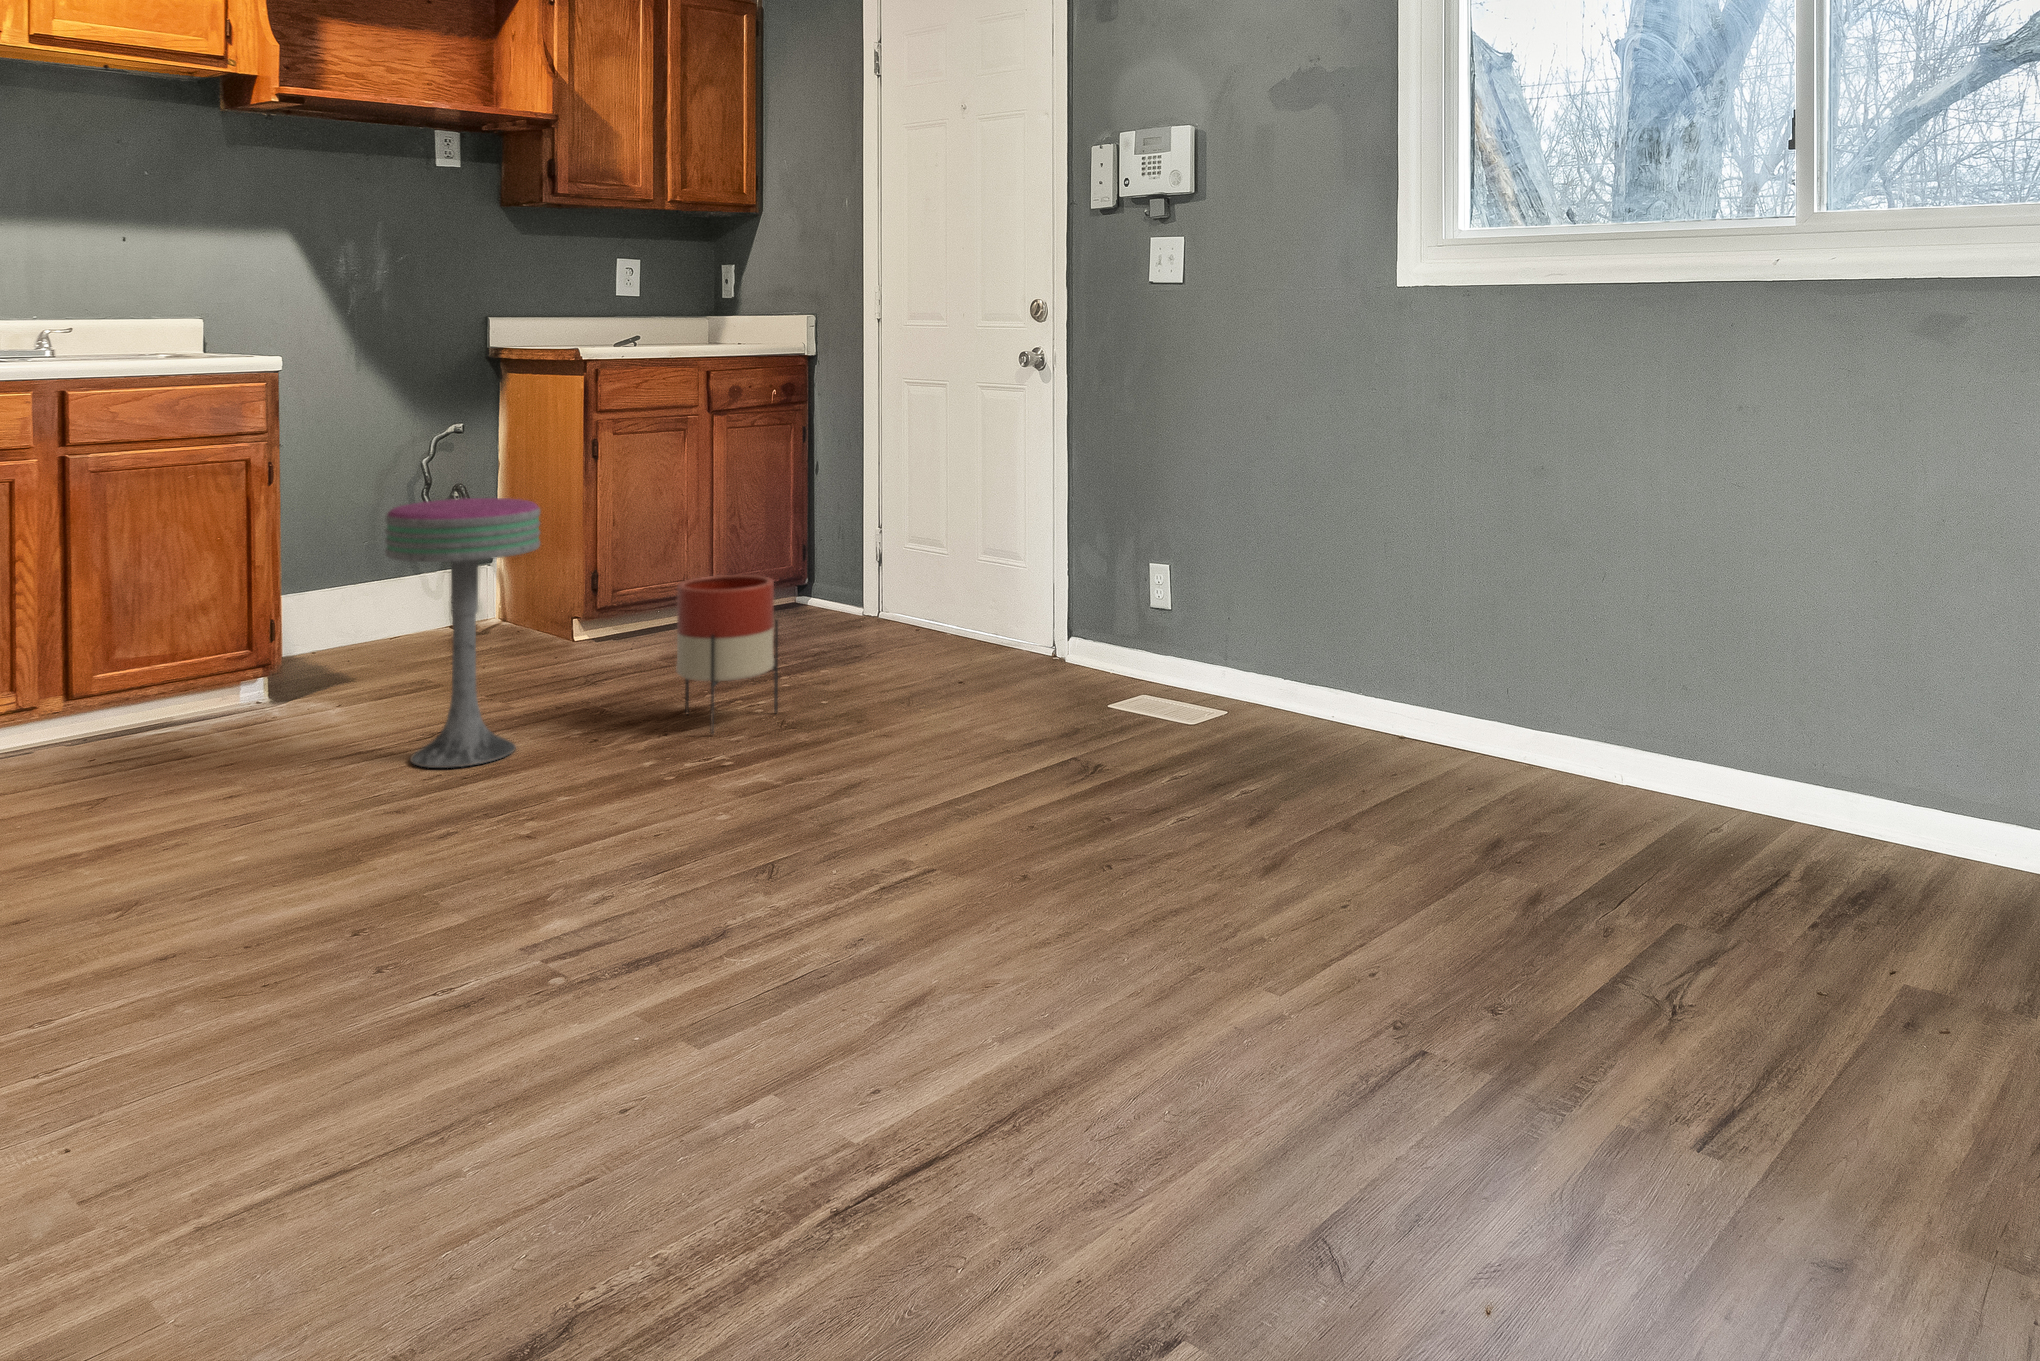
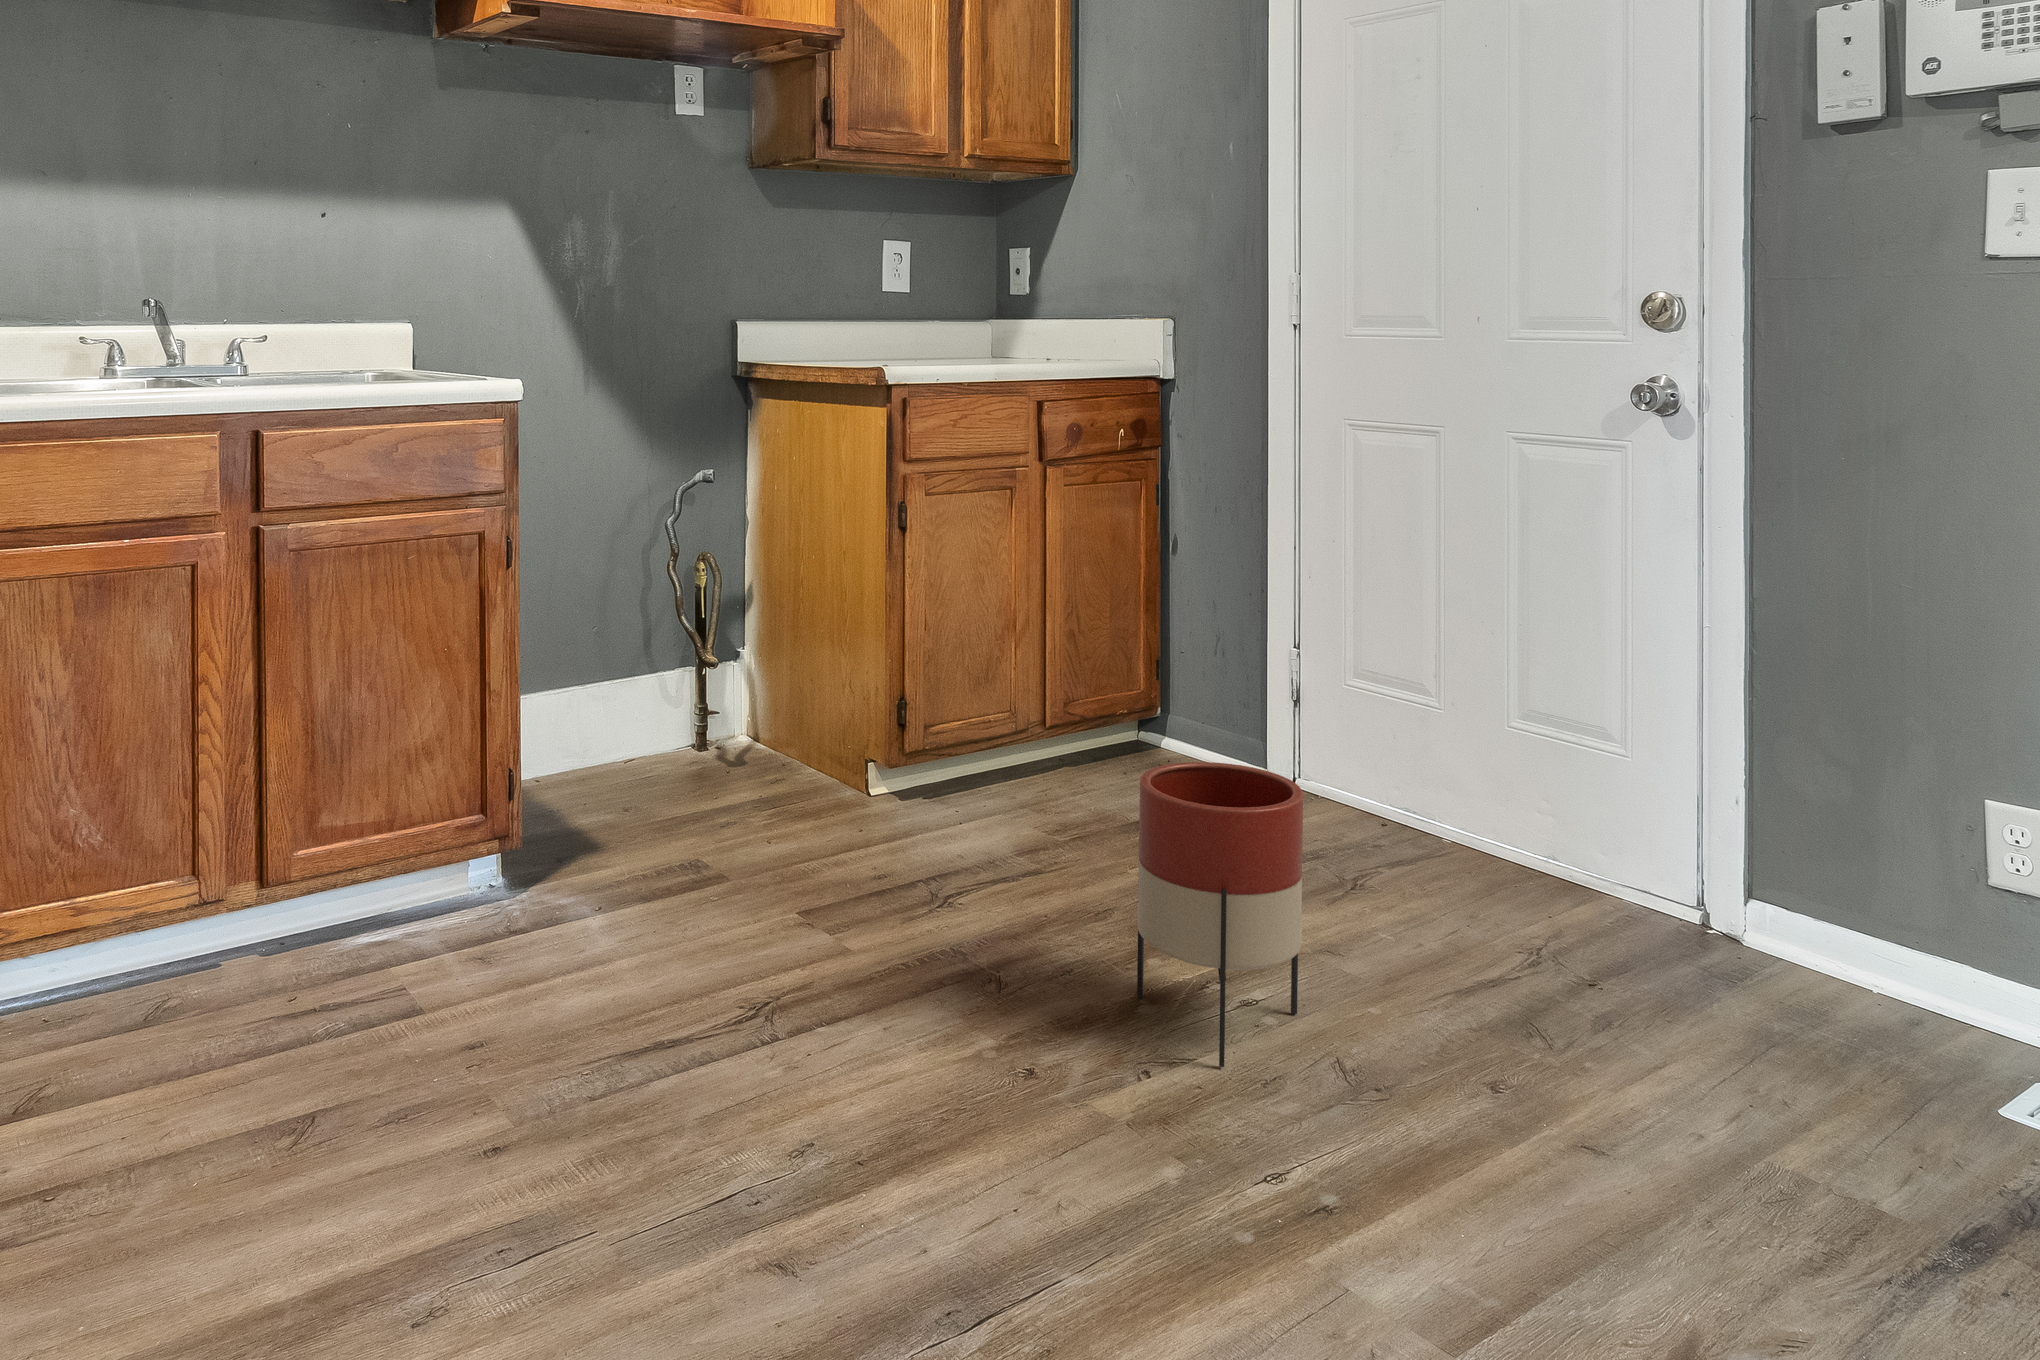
bar stool: present [385,498,540,768] -> none [713,624,946,1106]

